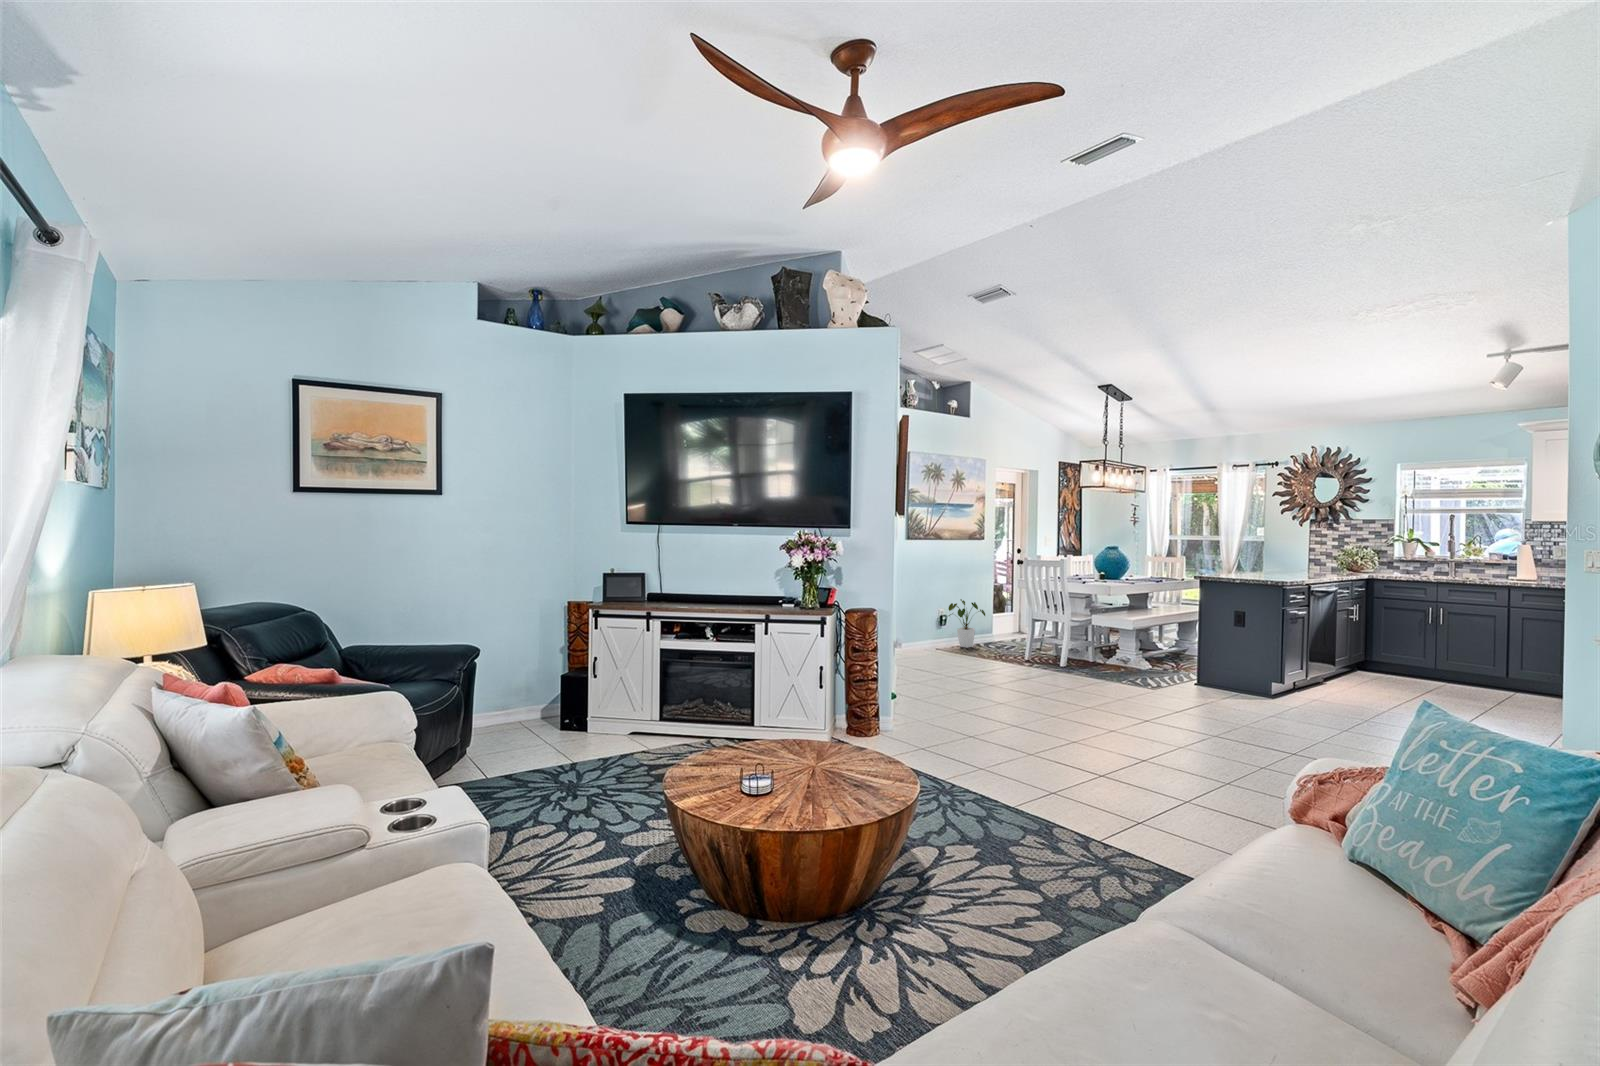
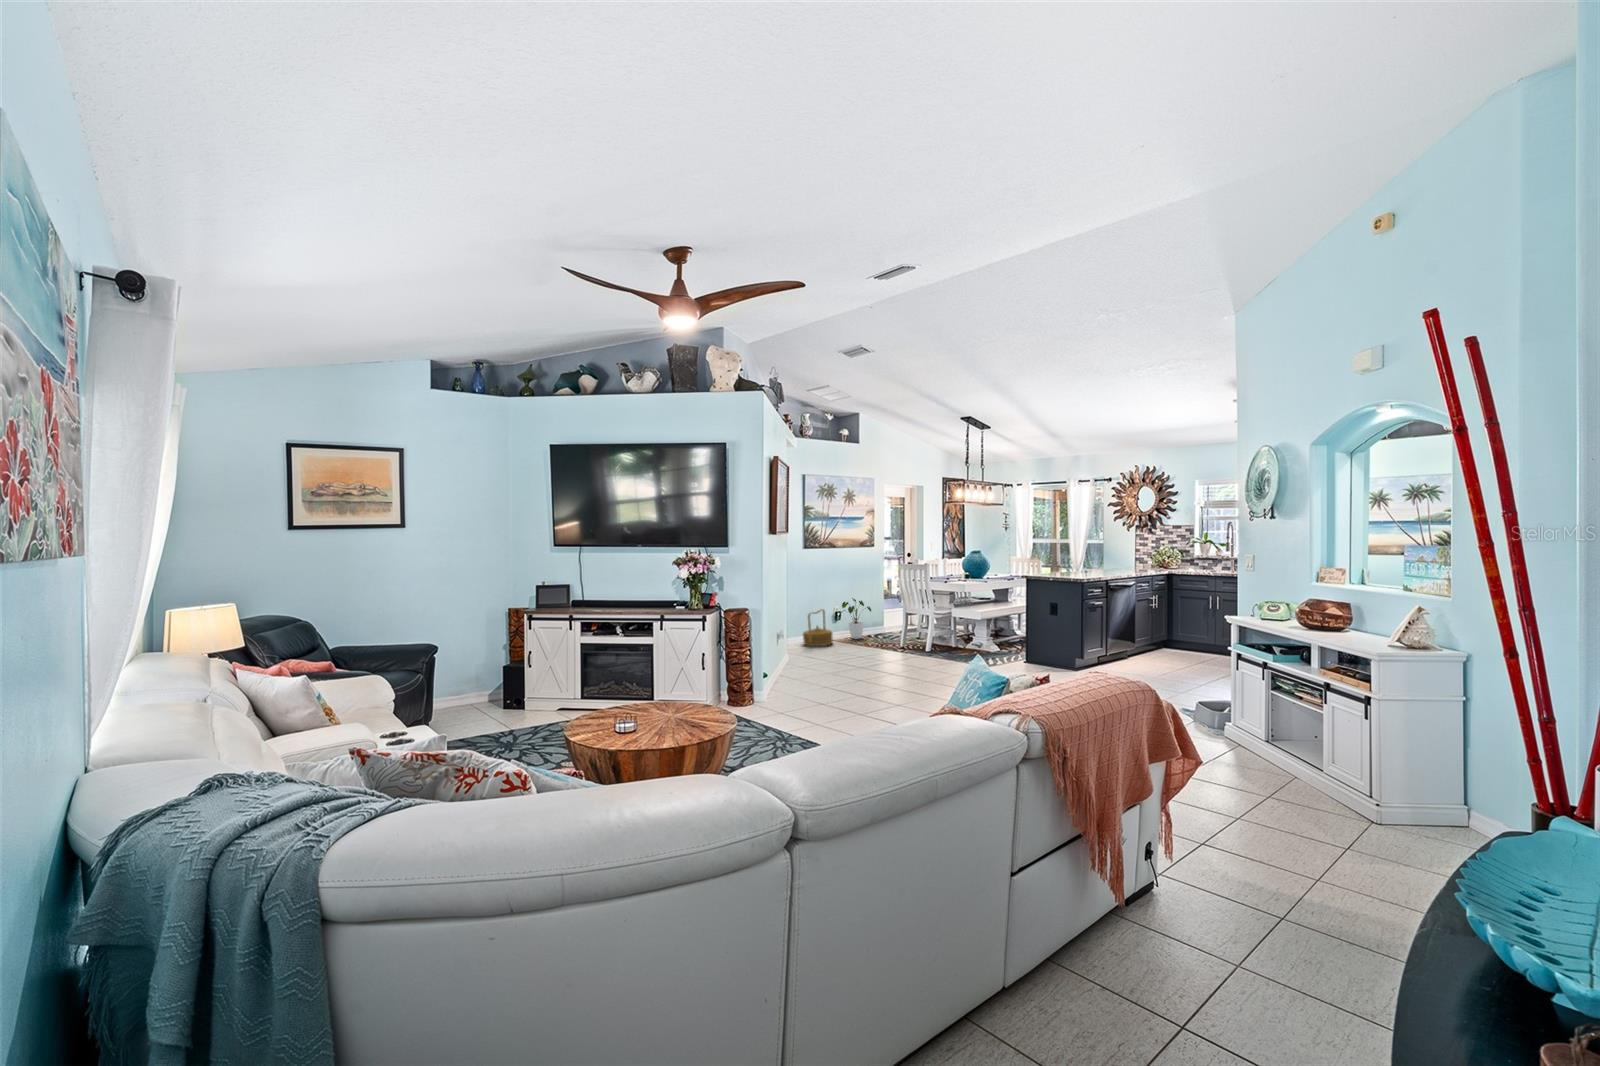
woven basket: none [905,612,942,656] -> present [803,609,833,646]

